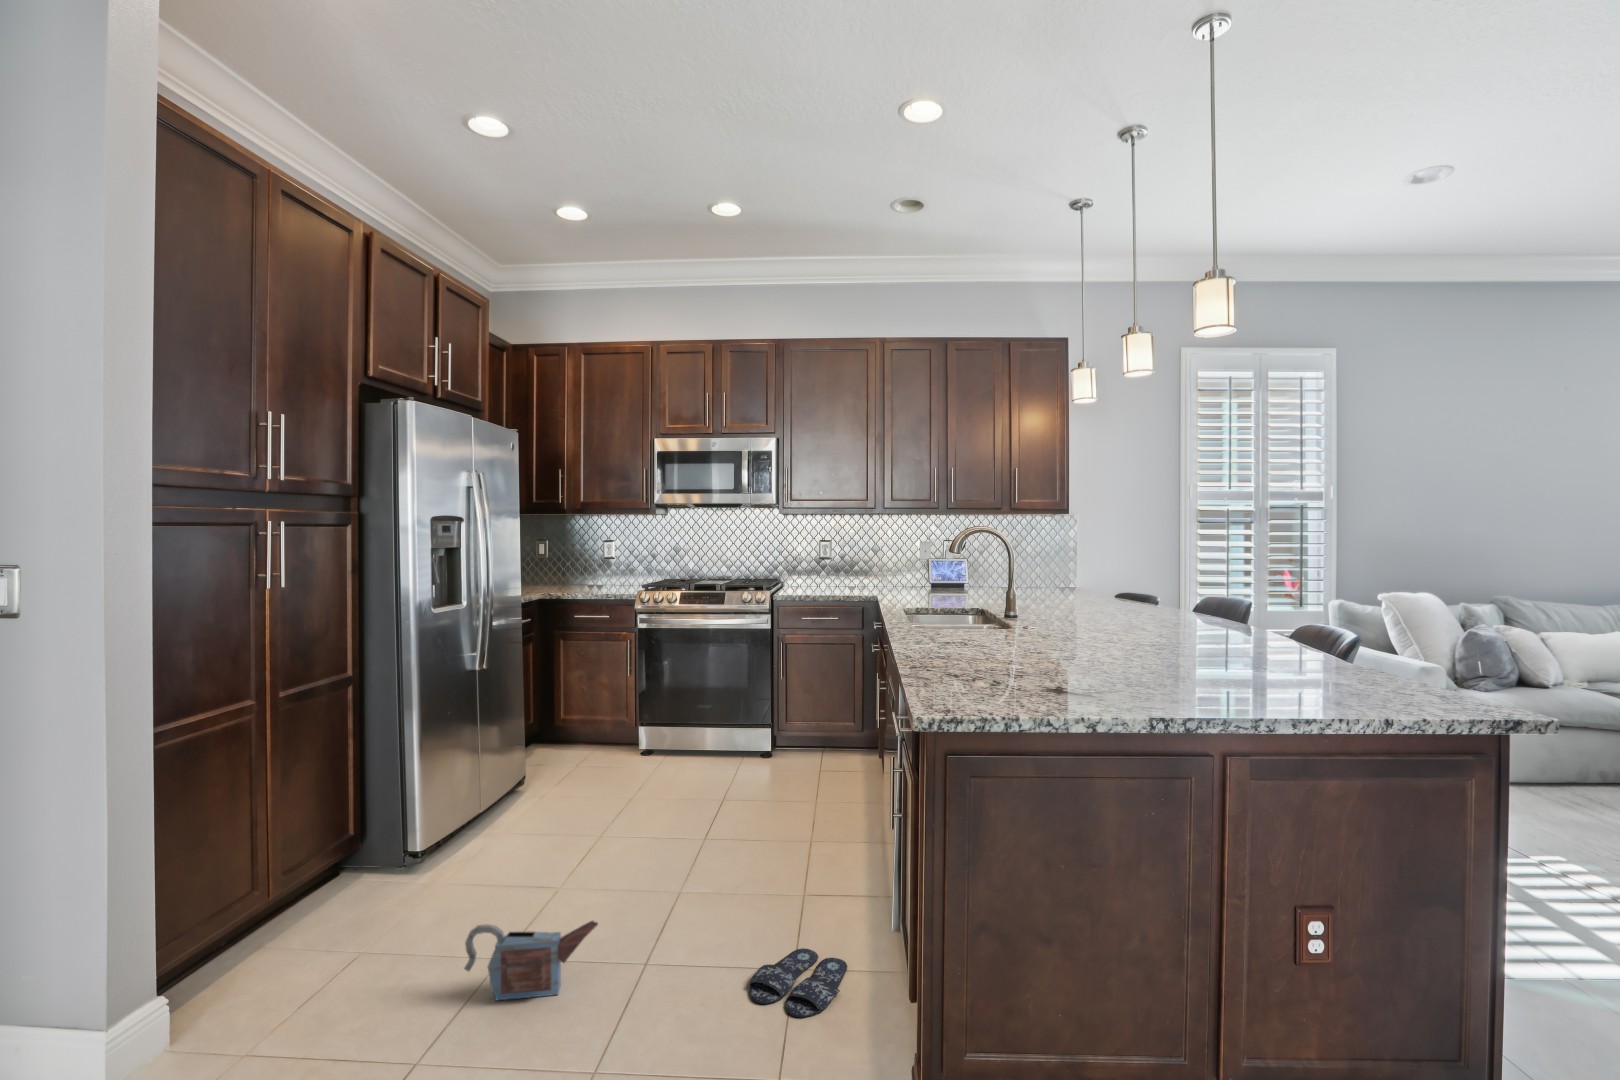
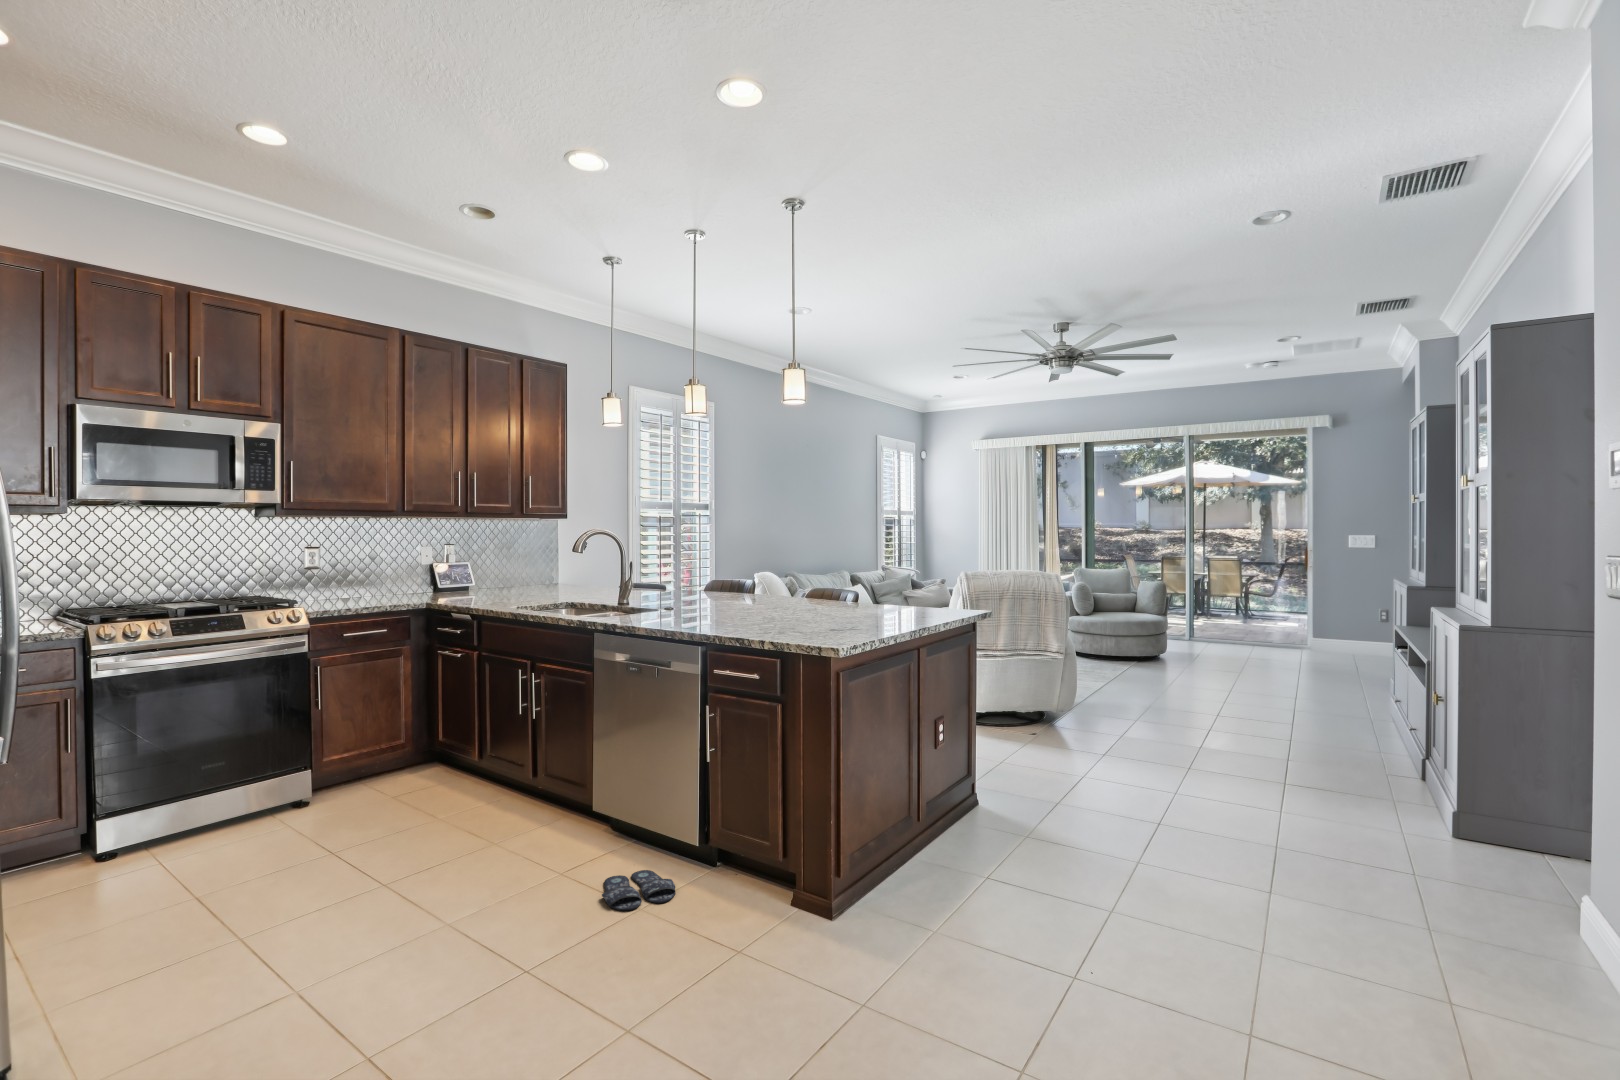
watering can: present [464,921,598,1000] -> none [380,904,495,1021]

